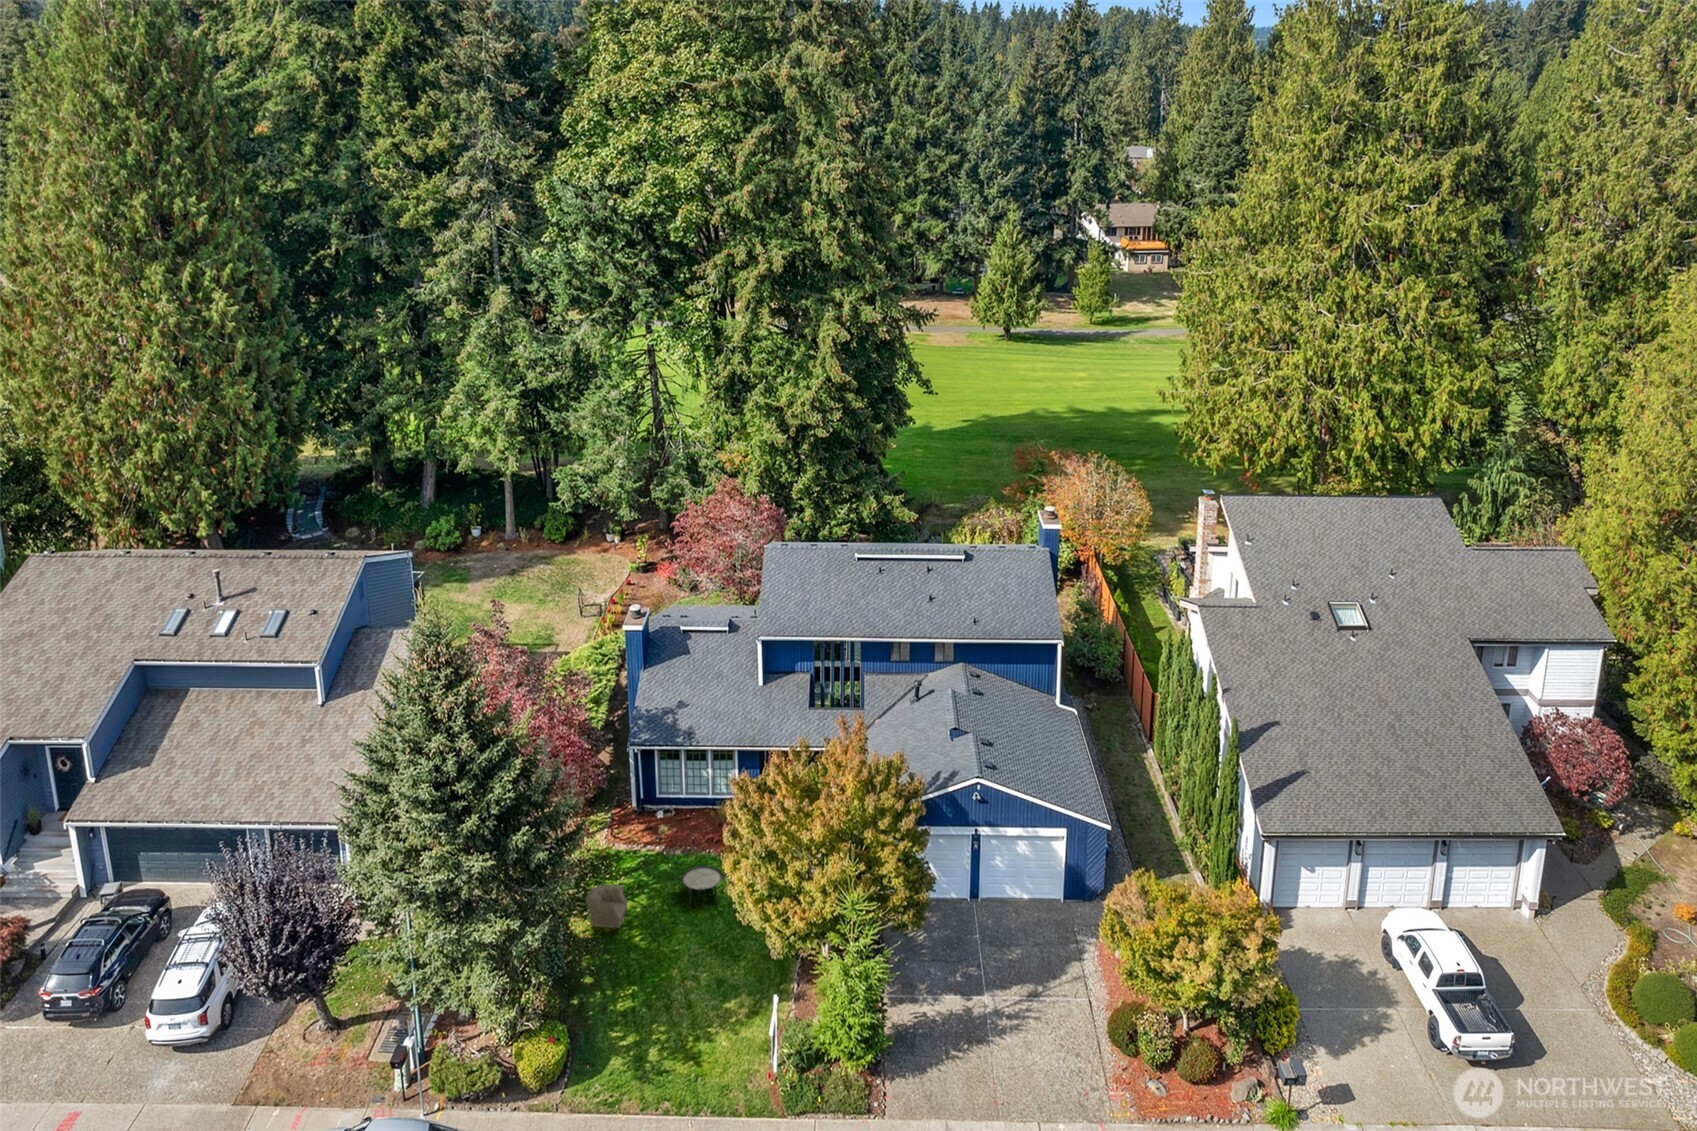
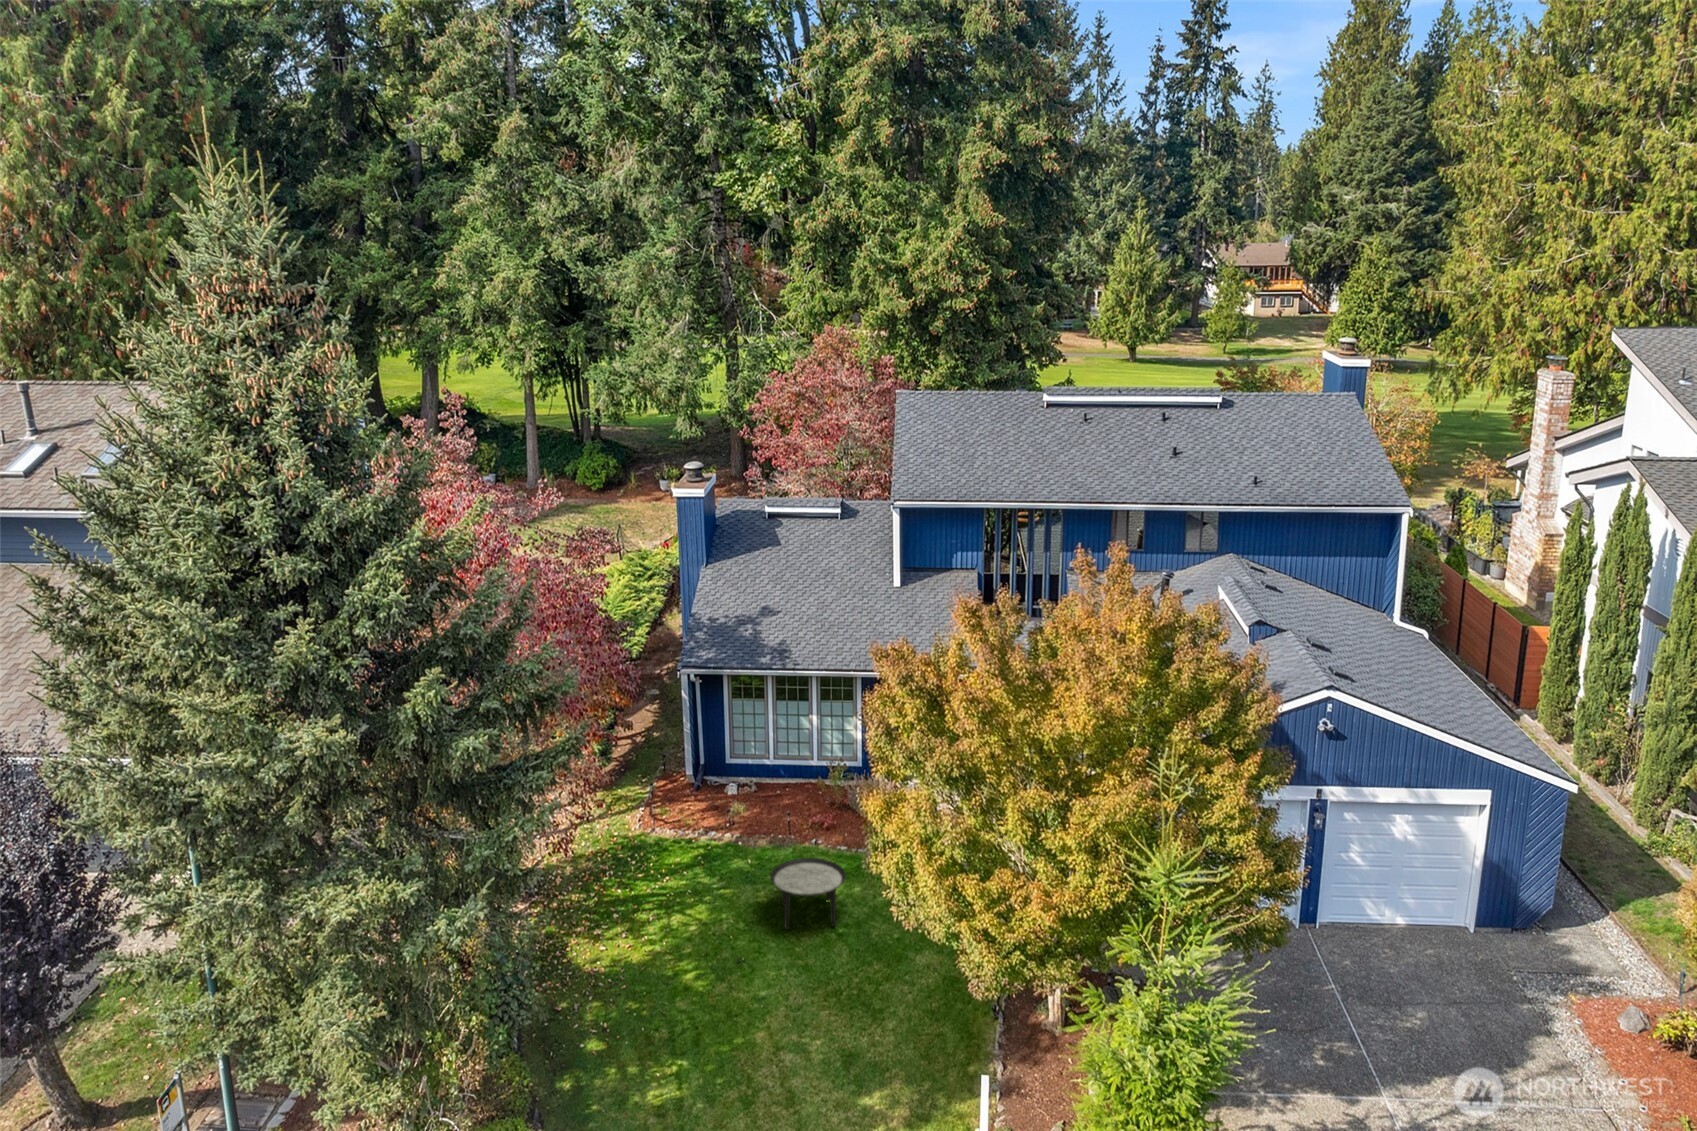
chair: present [586,884,627,932] -> none [595,882,672,973]

